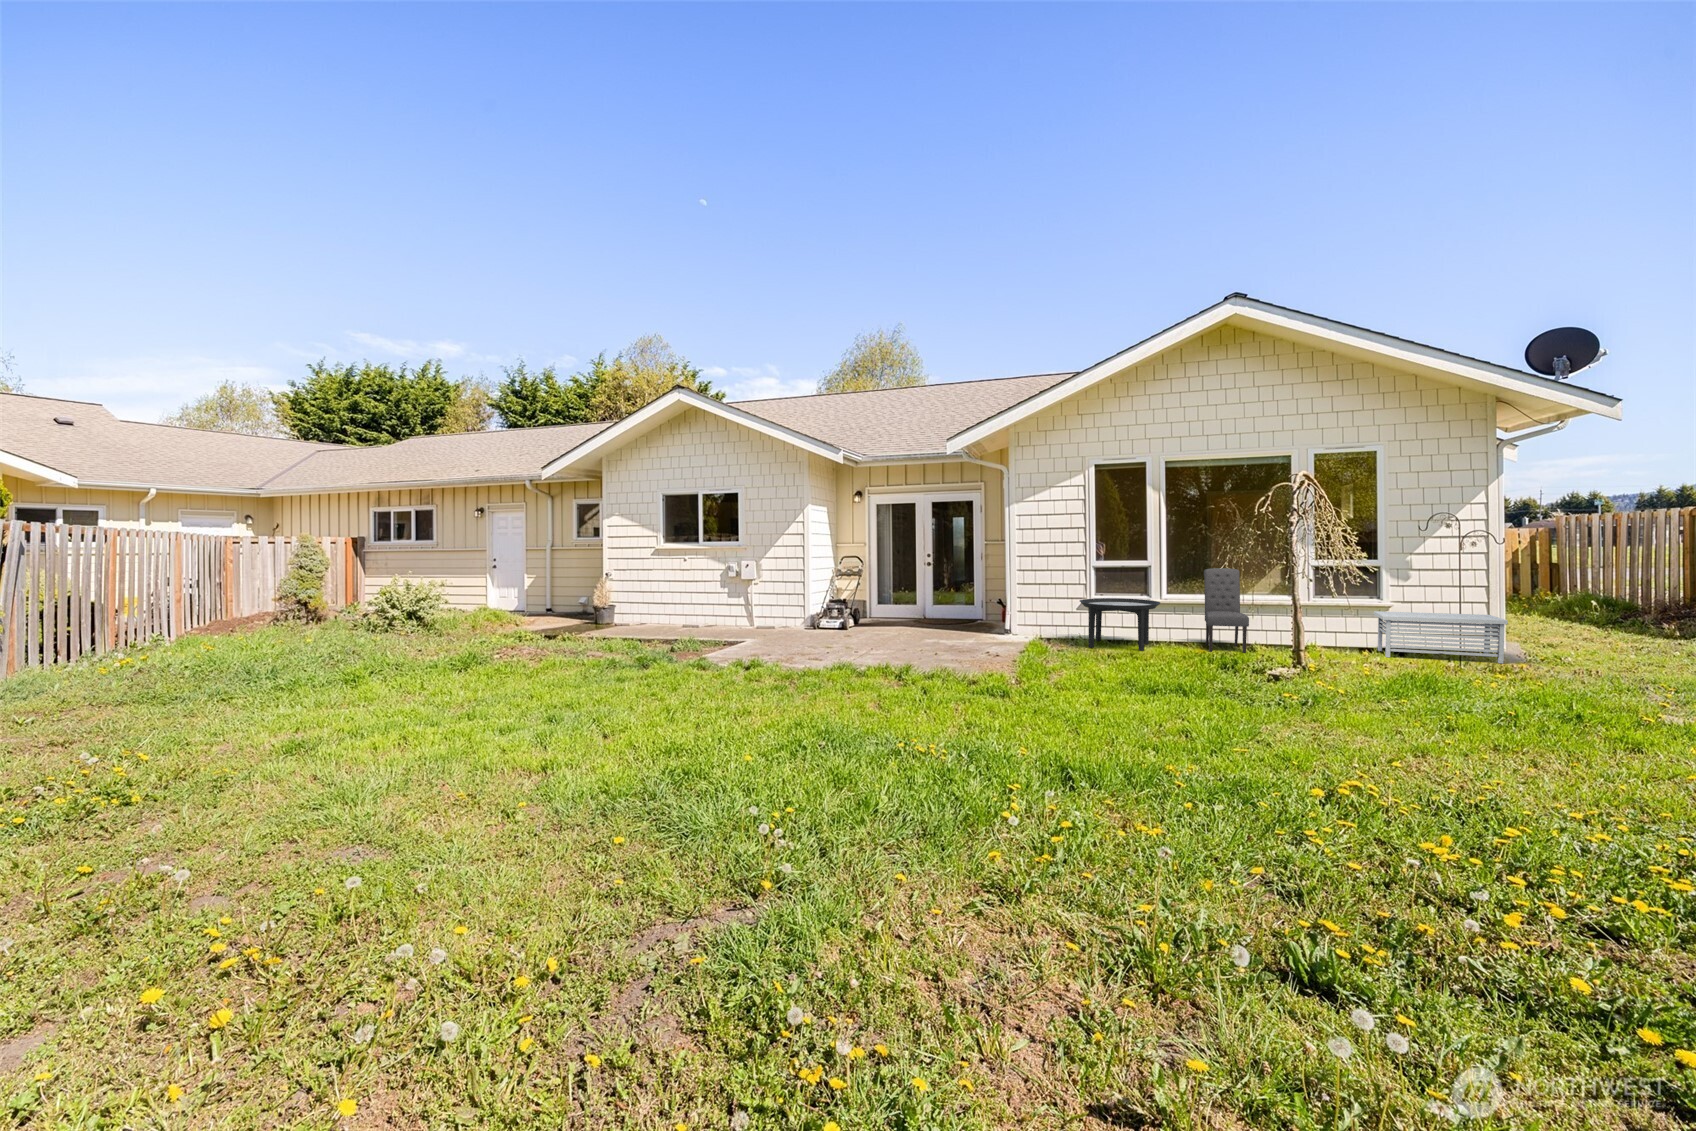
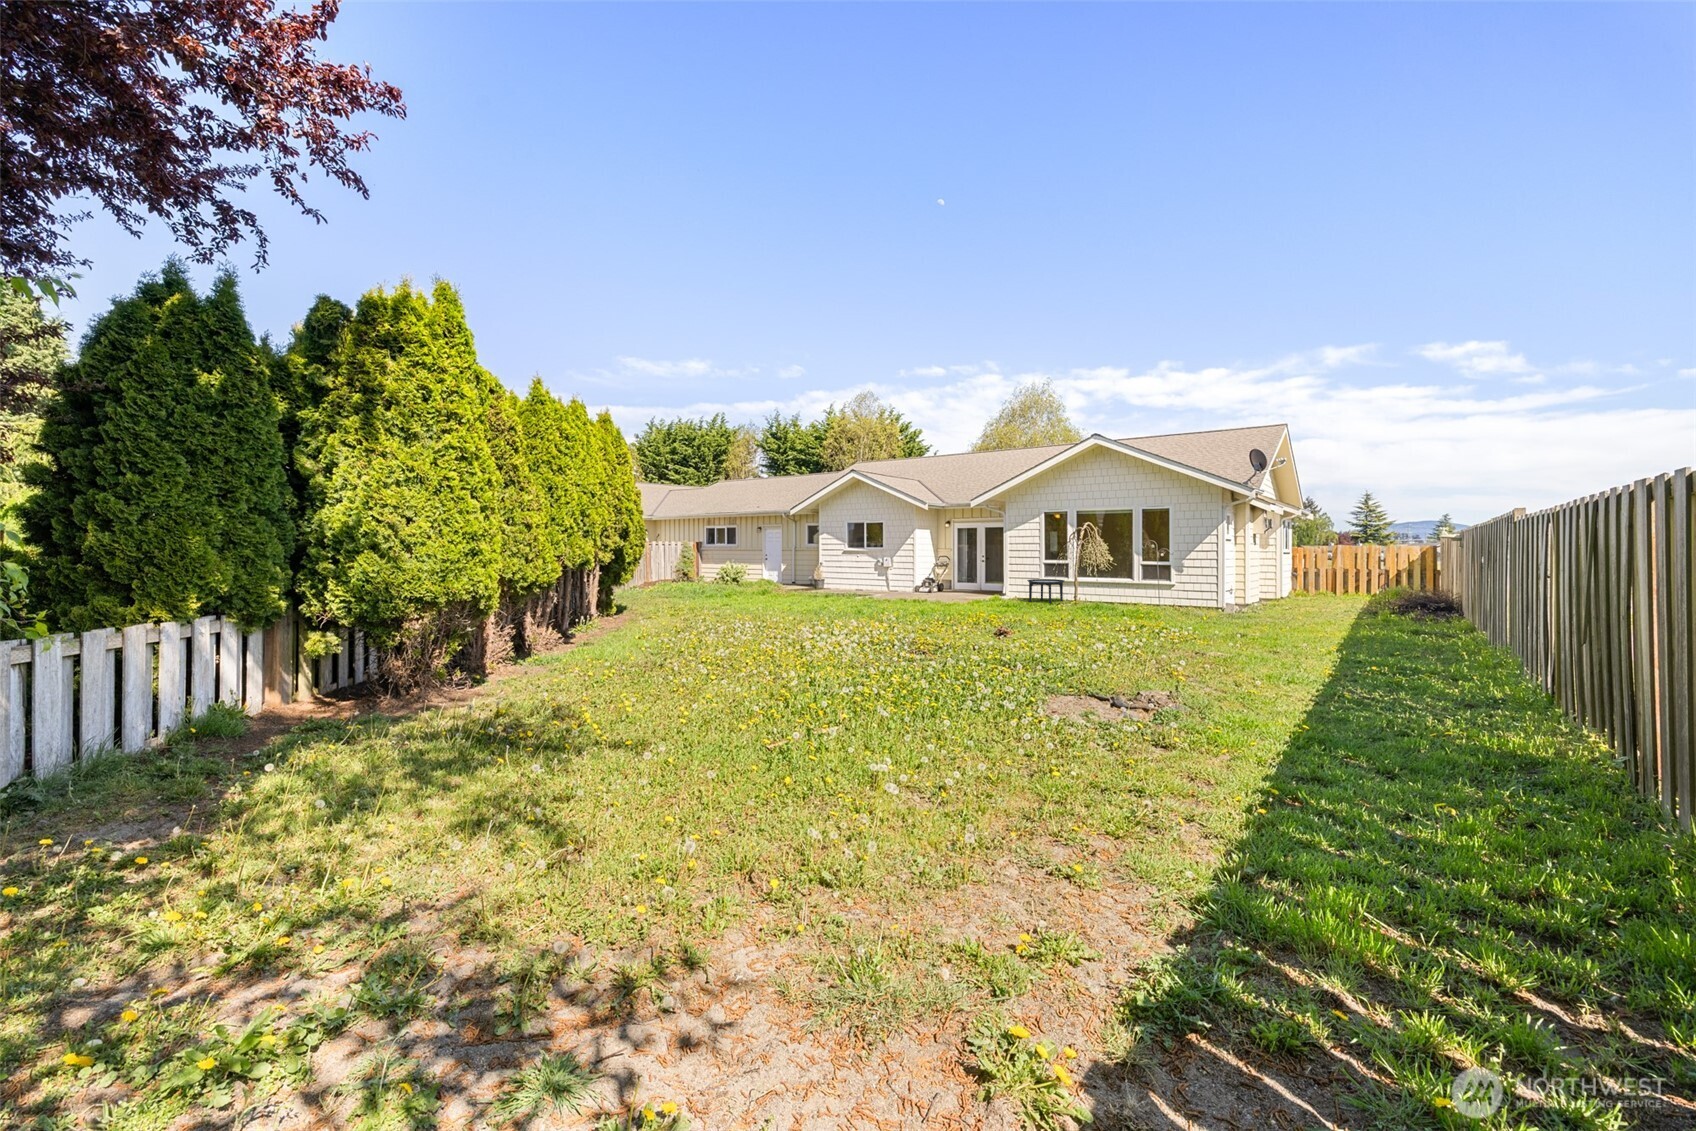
chair: present [1204,568,1249,653] -> none [1080,565,1105,605]
storage bench: present [1374,611,1508,664] -> none [1155,587,1210,611]

